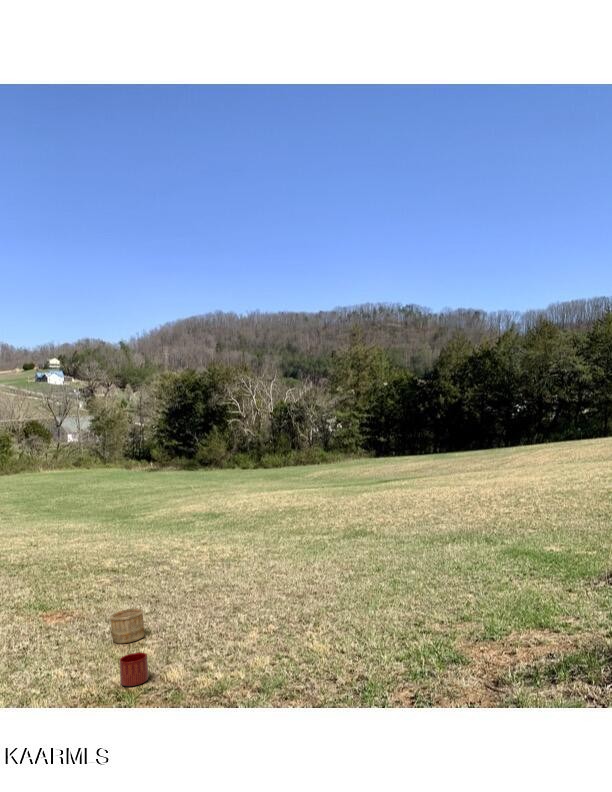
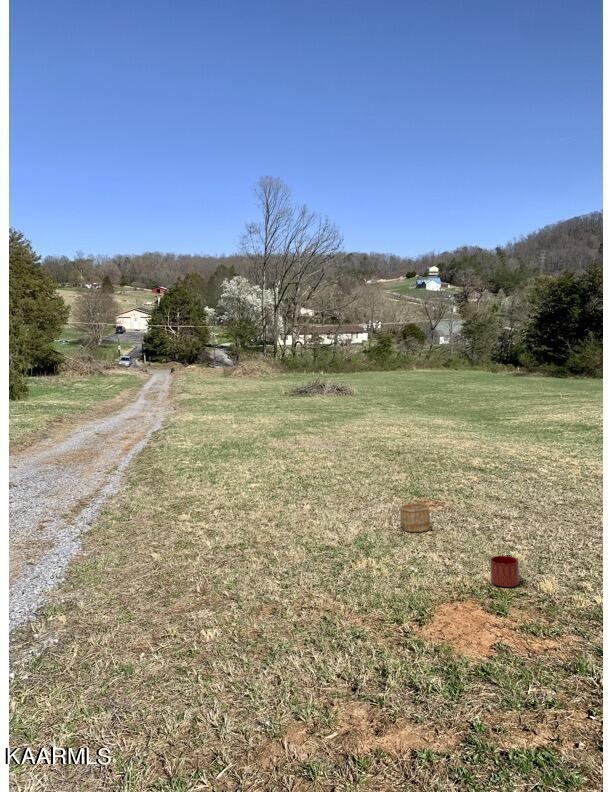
wooden bucket: present [110,608,144,644] -> present [399,503,430,532]

